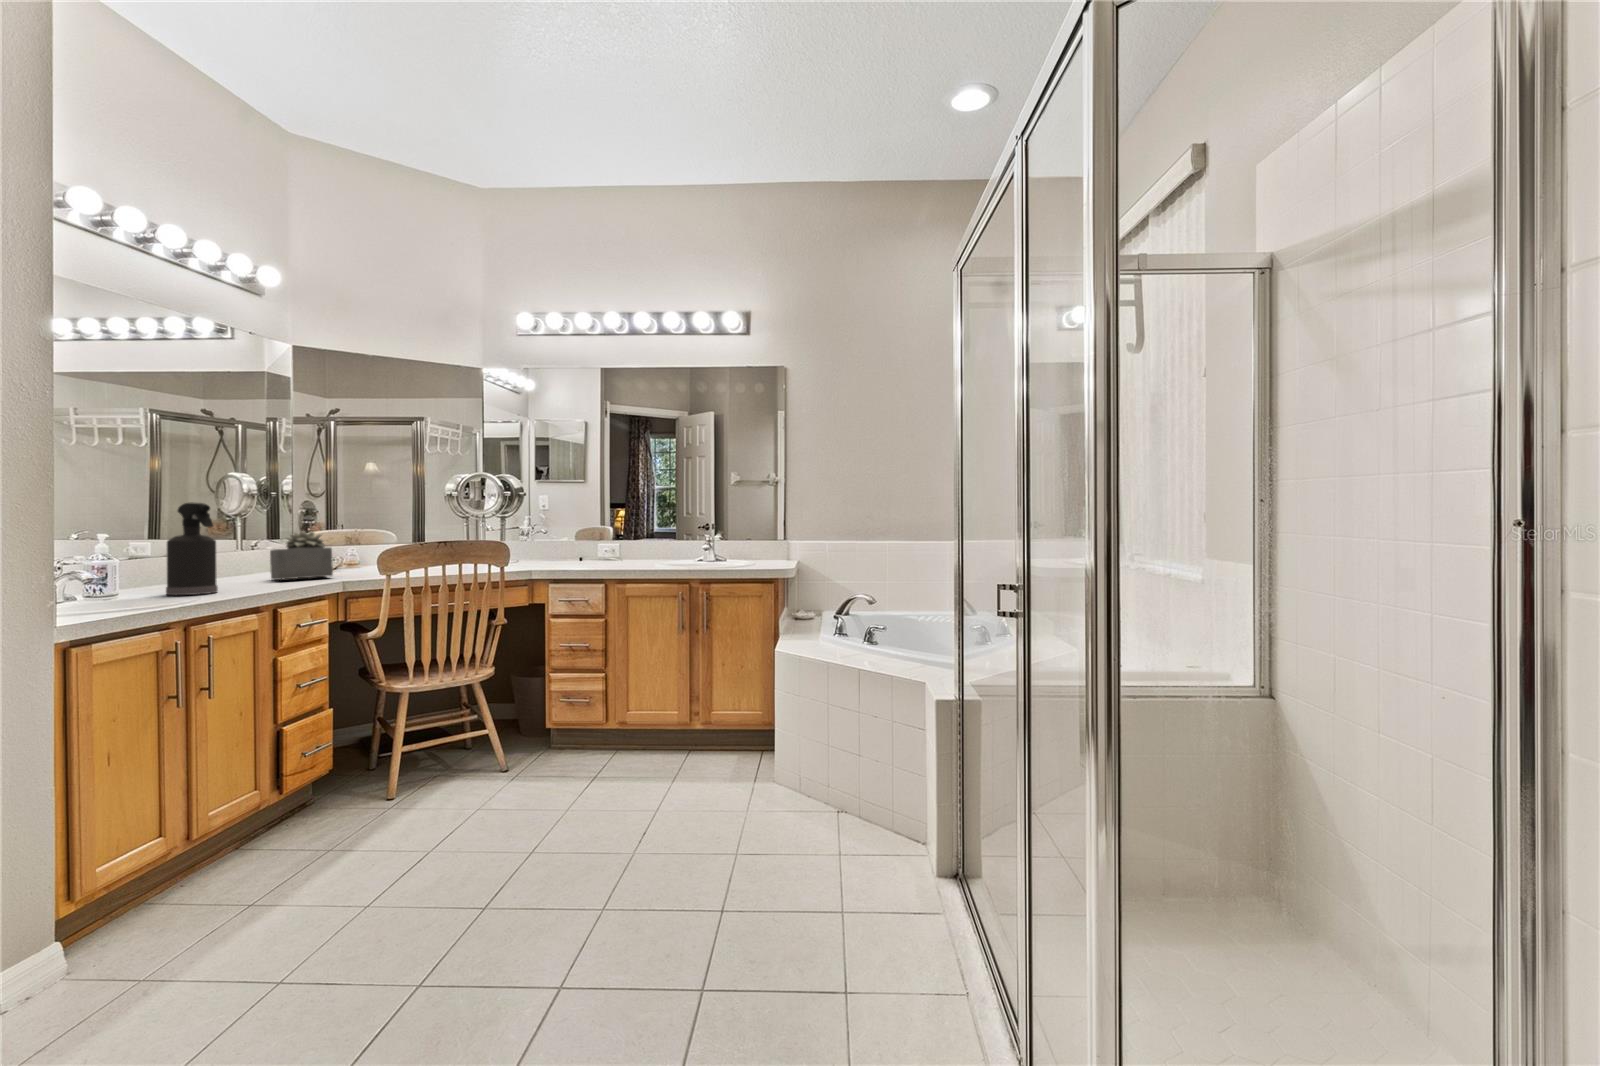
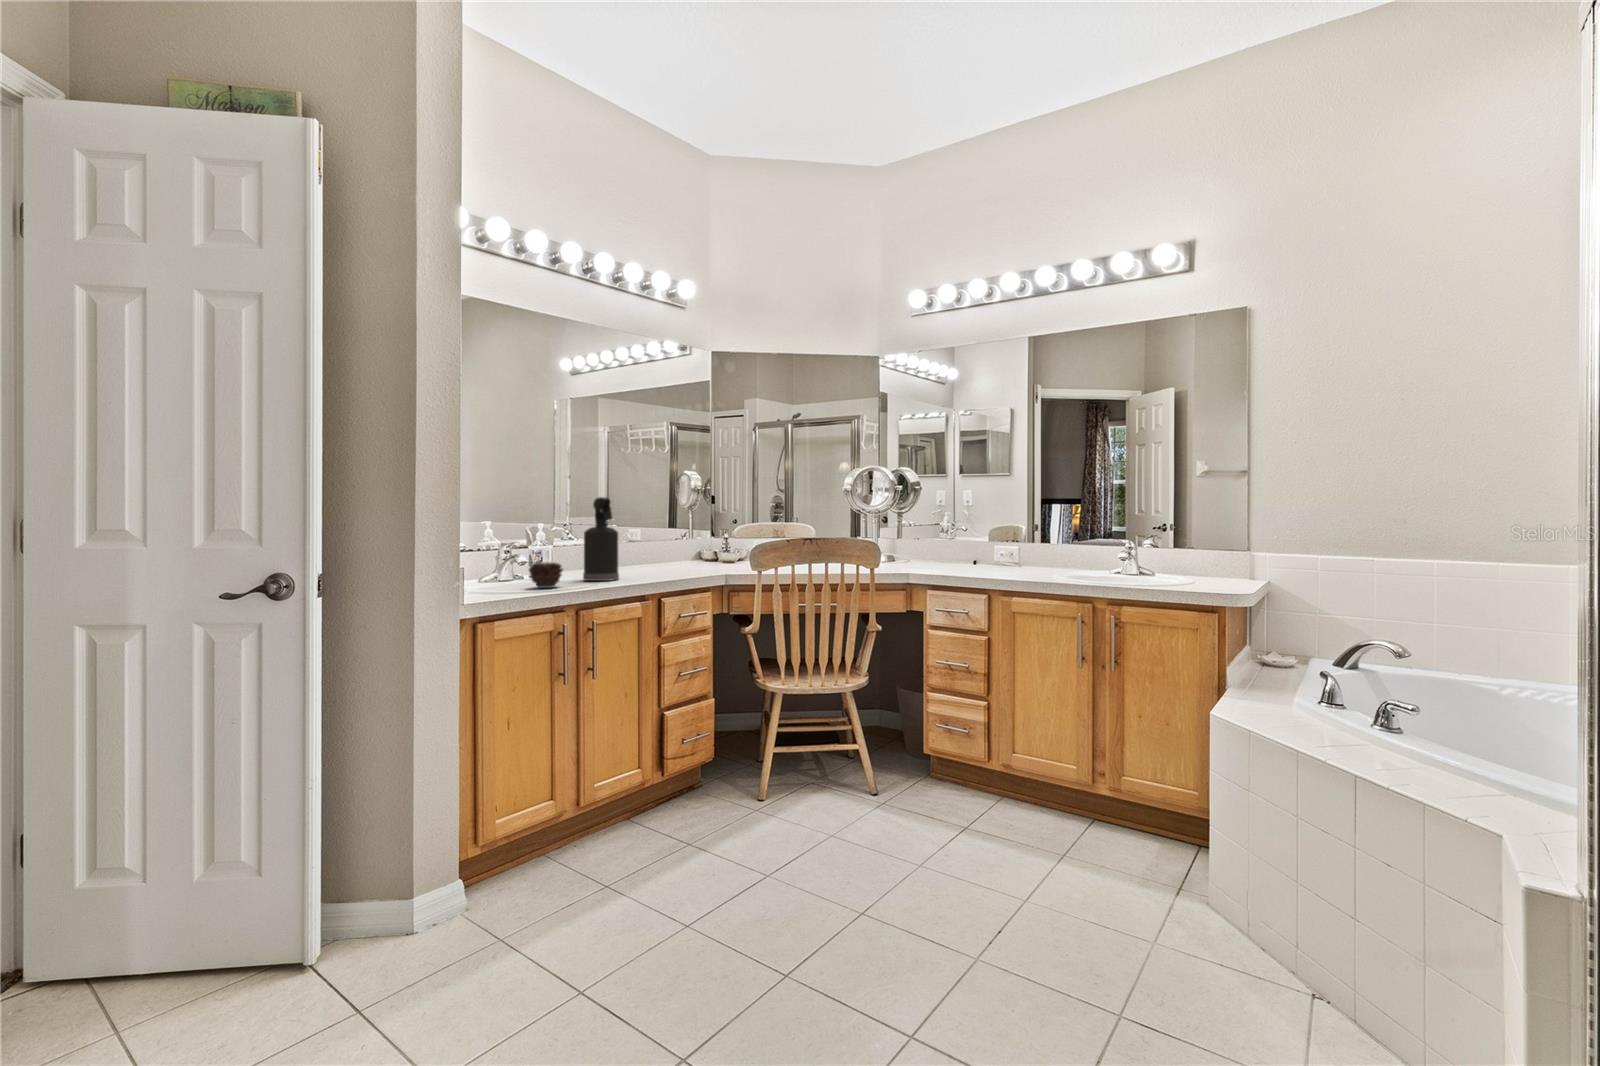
succulent plant: present [270,531,333,580] -> none [675,524,719,570]
candle: none [105,570,158,606] -> present [529,562,563,588]

